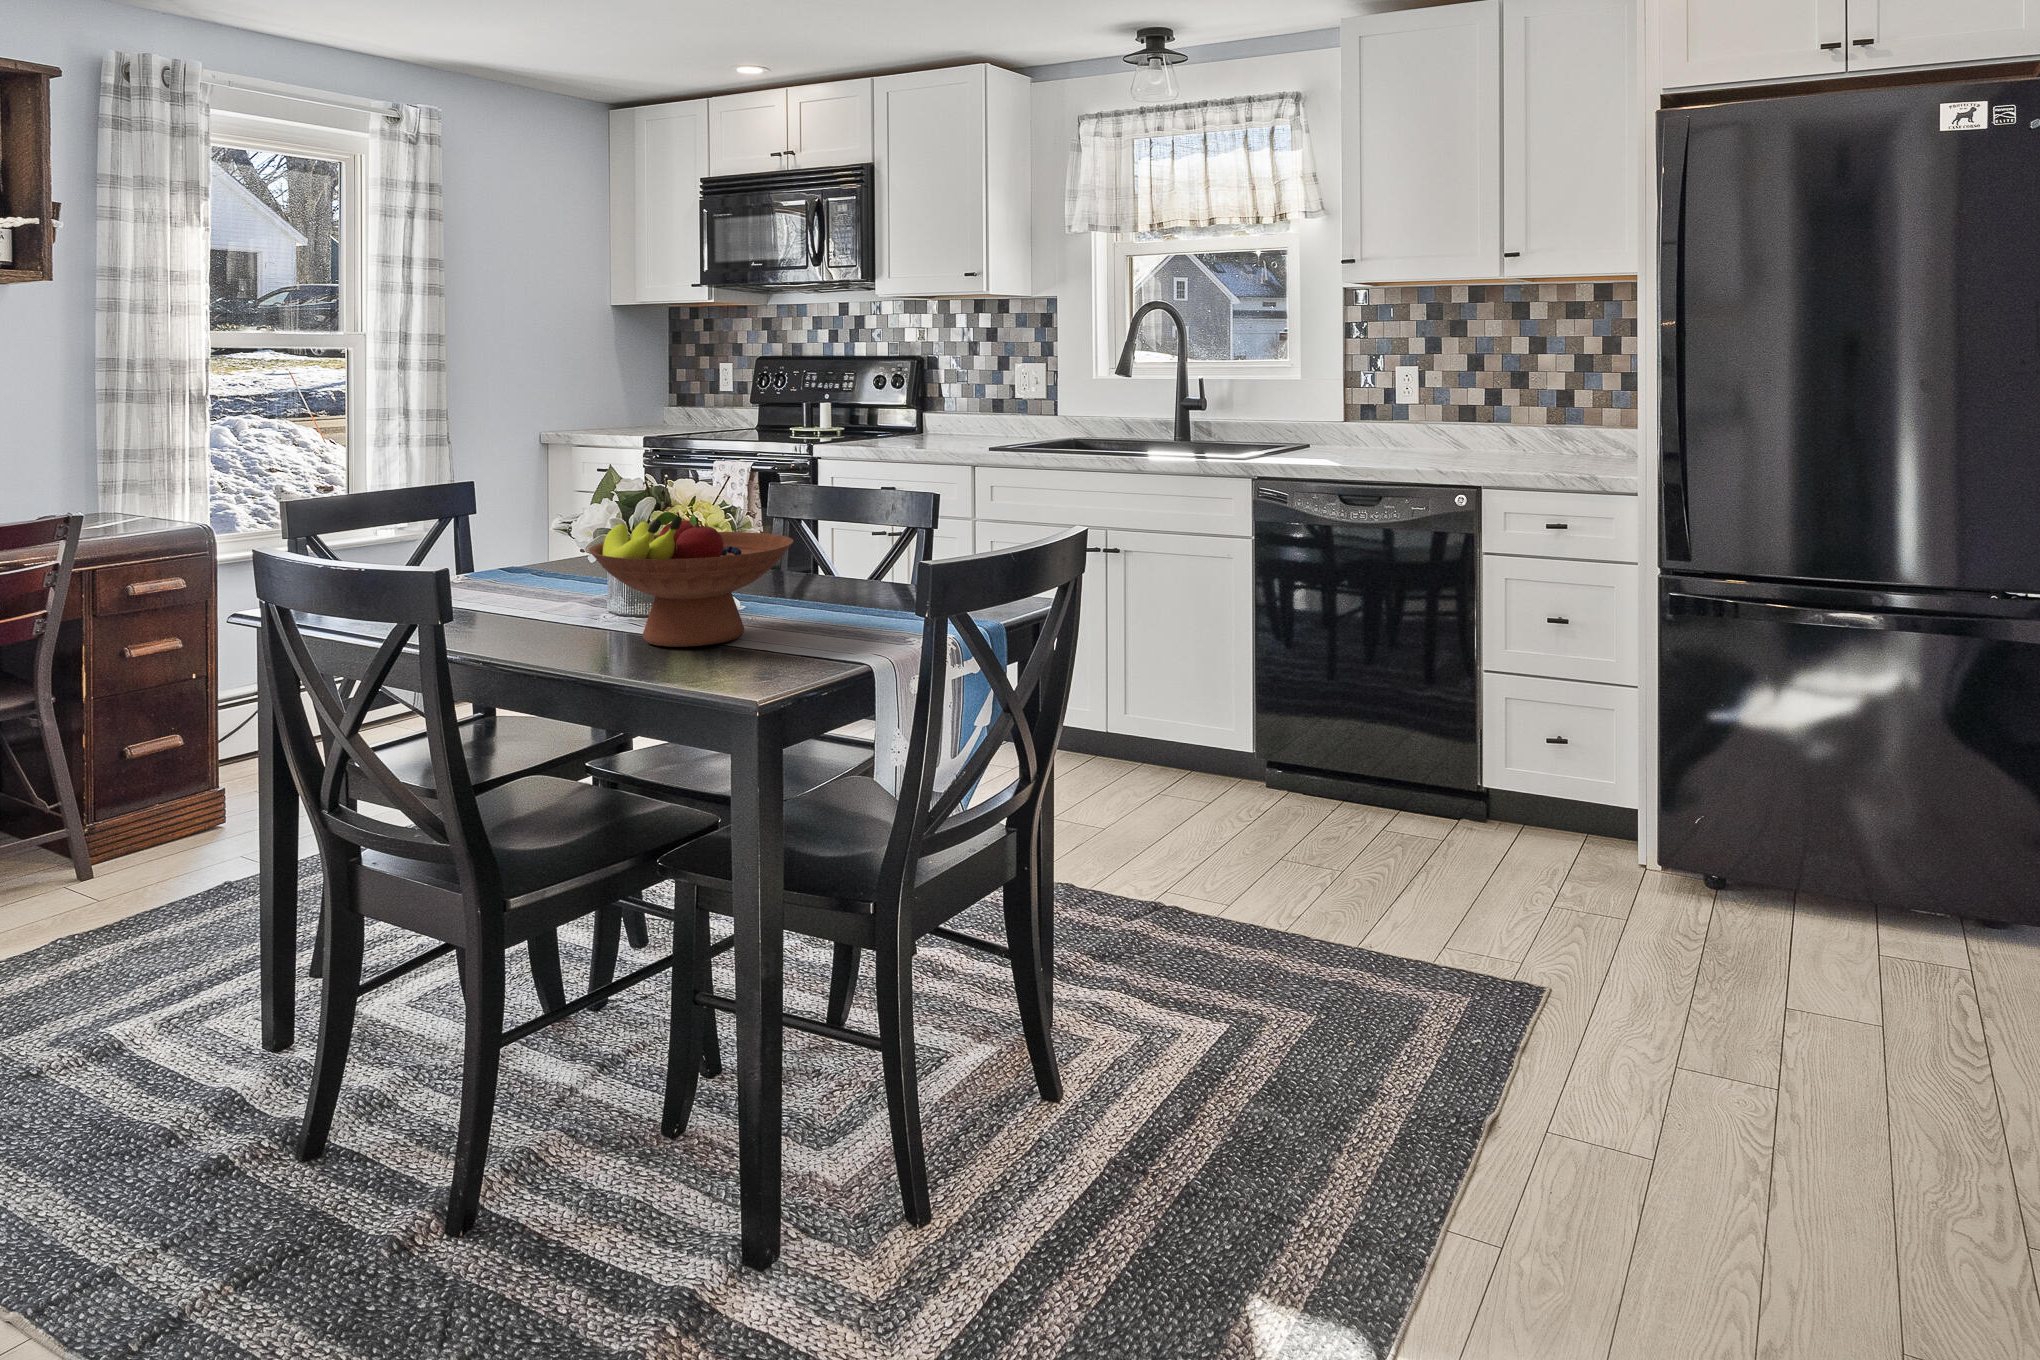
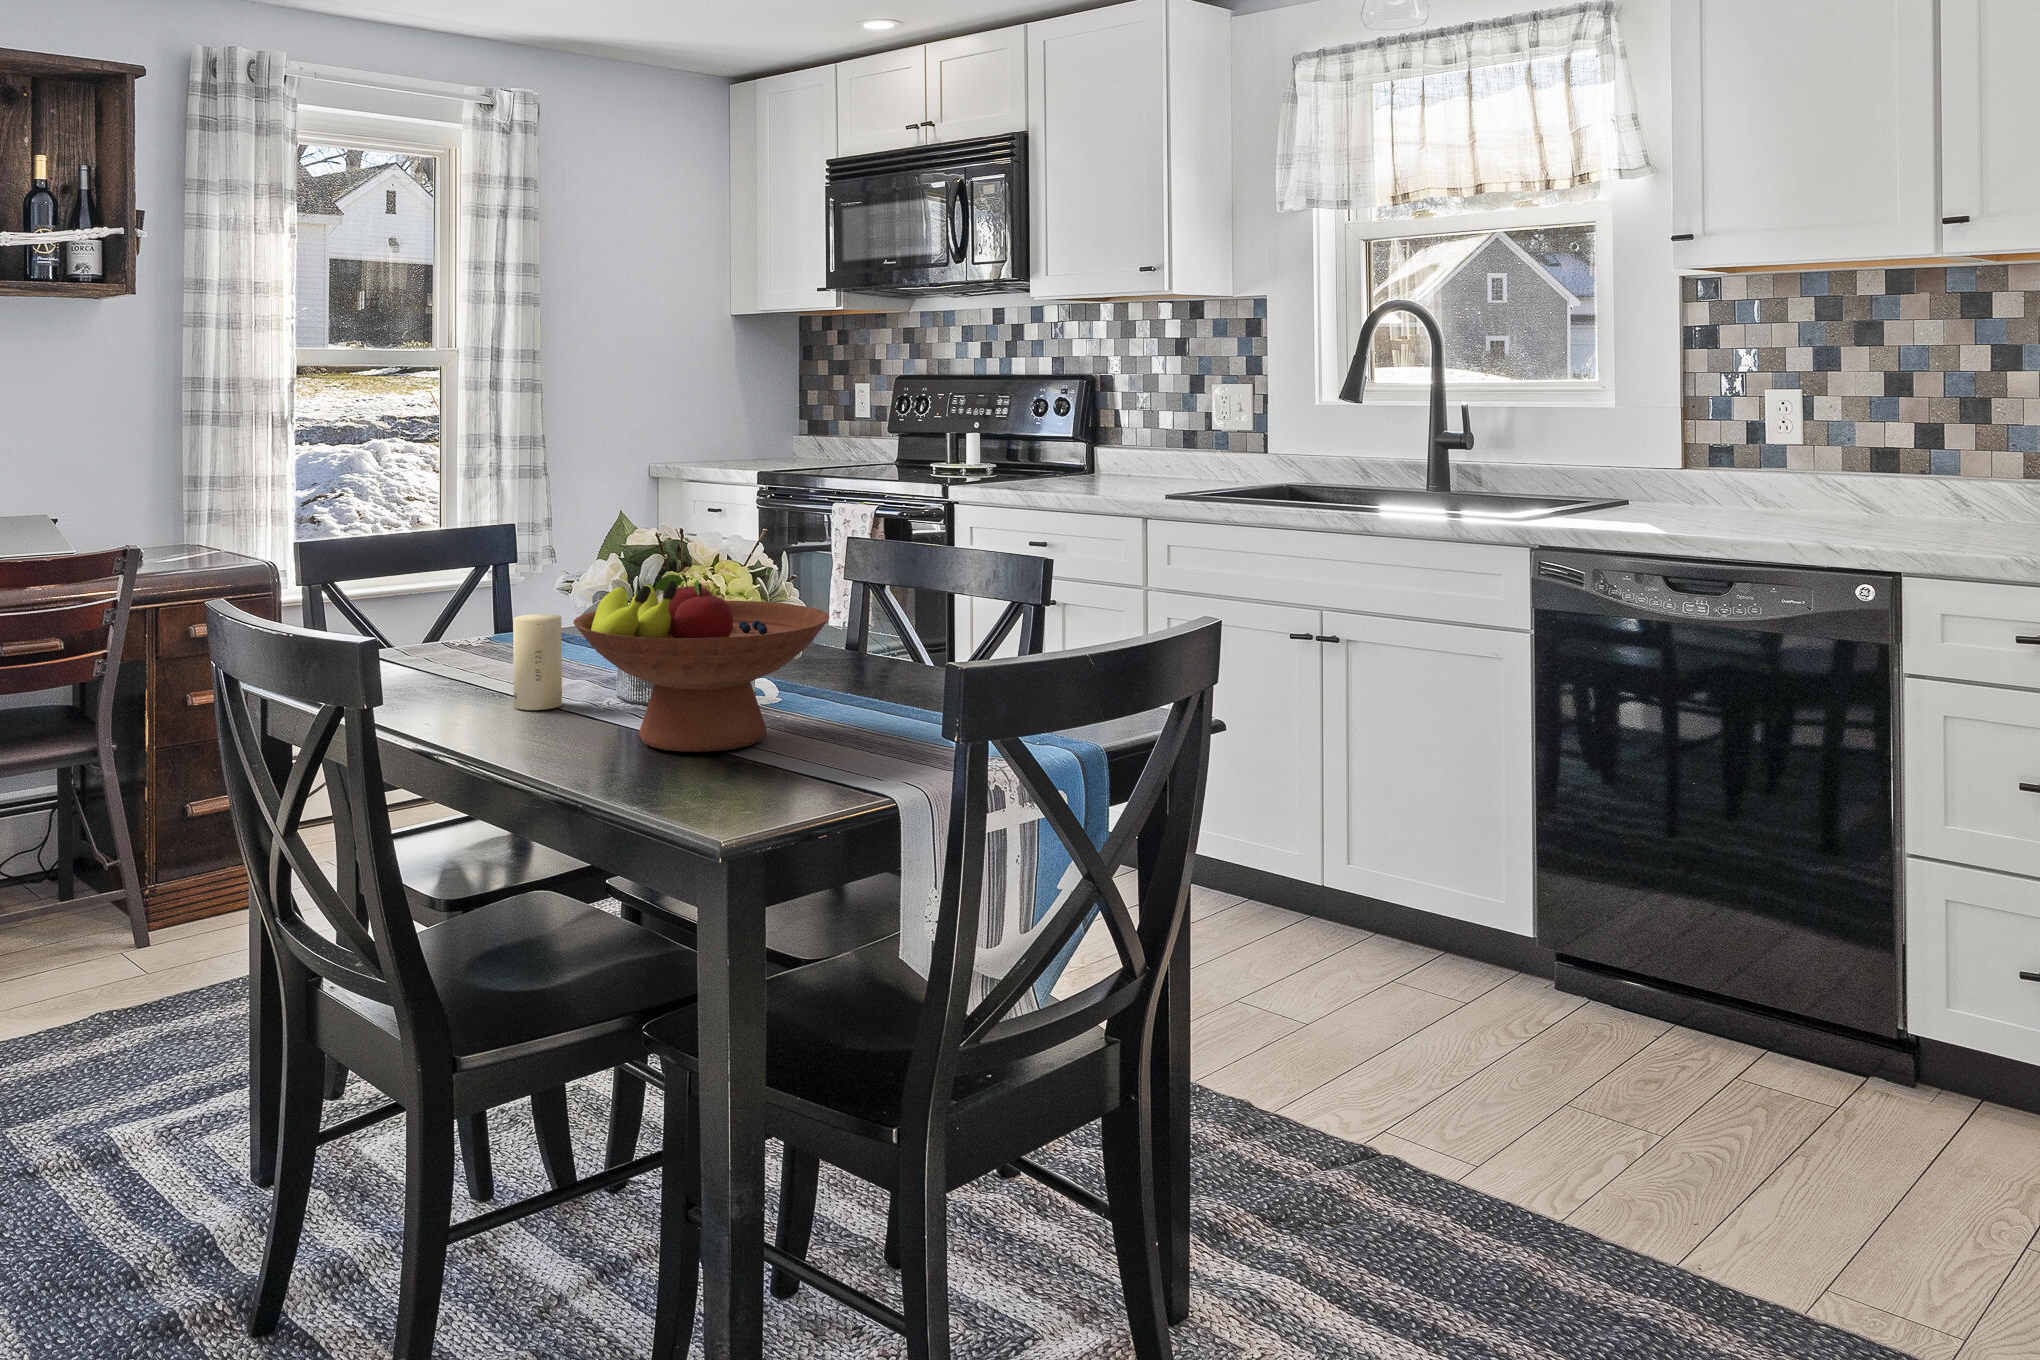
candle: none [520,550,562,626] -> present [513,614,562,710]

